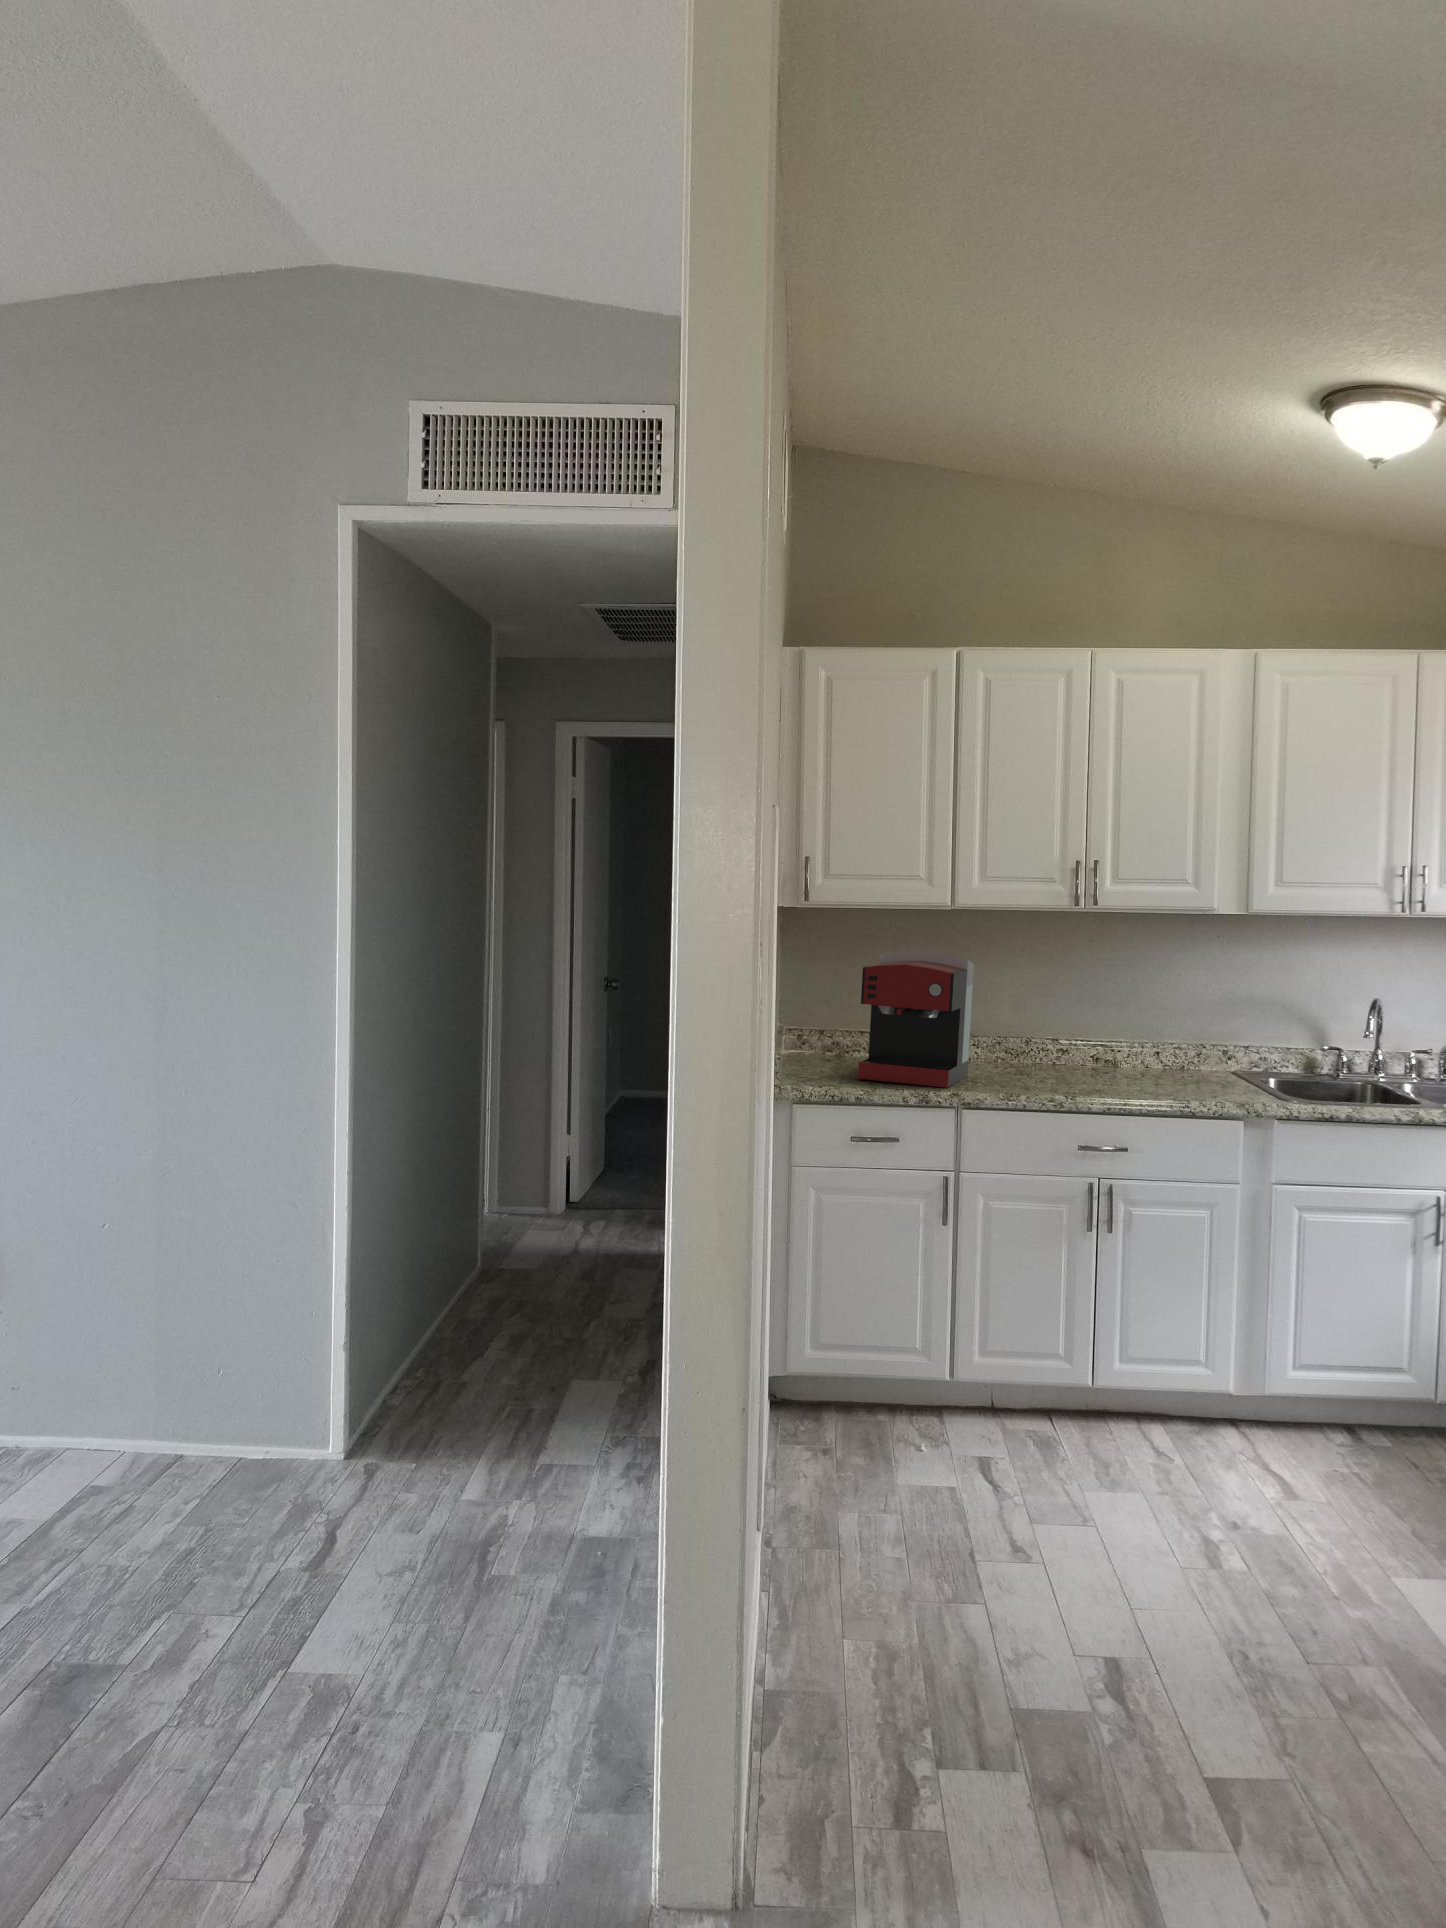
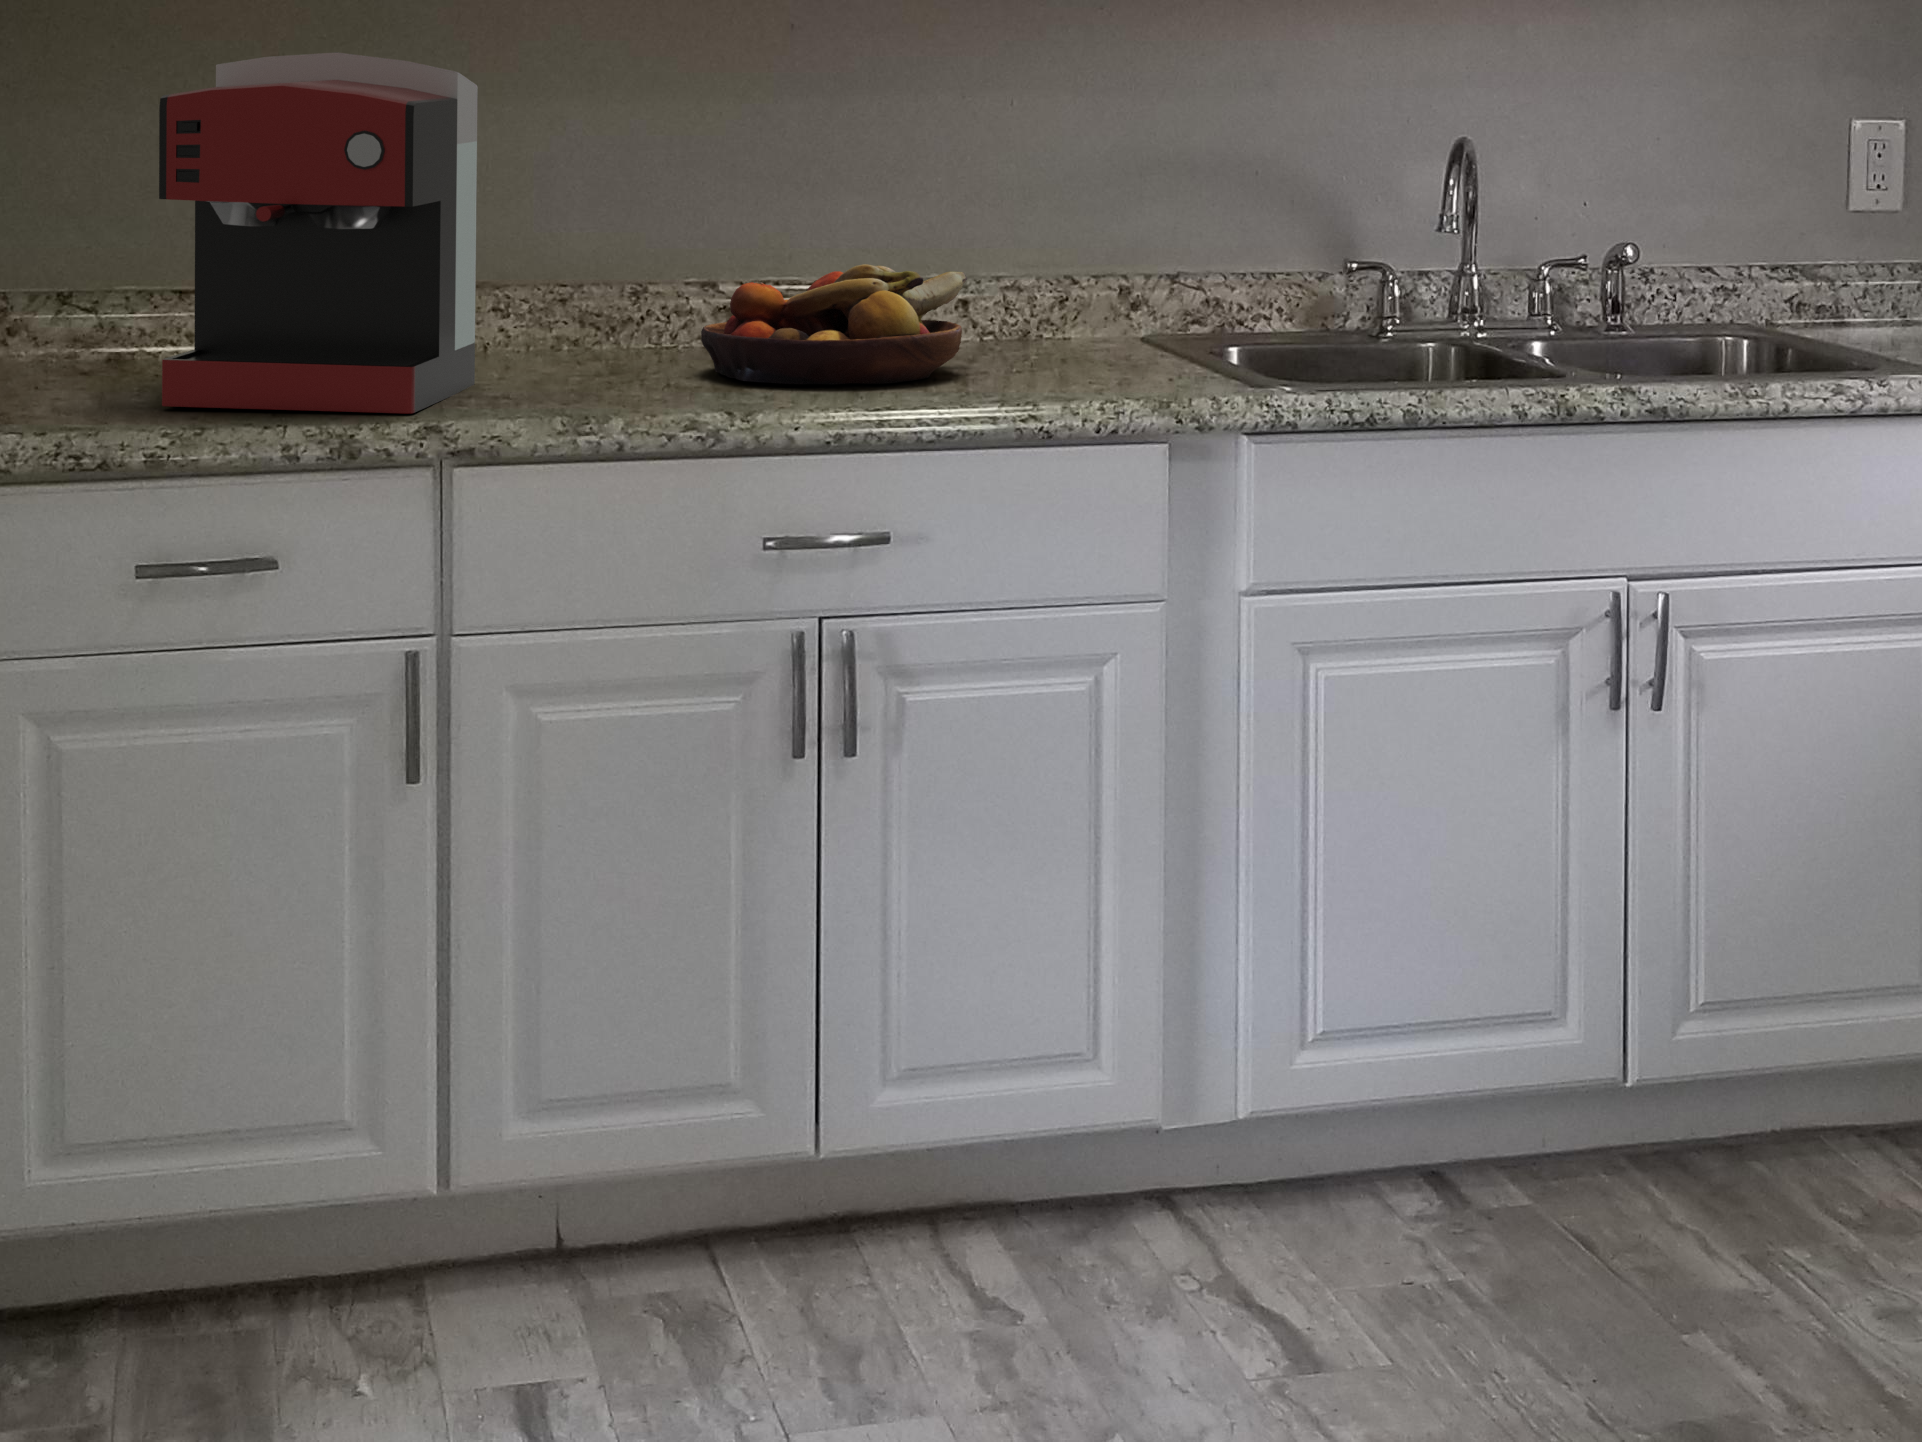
fruit bowl: none [1054,1038,1160,1086] -> present [701,264,967,384]

